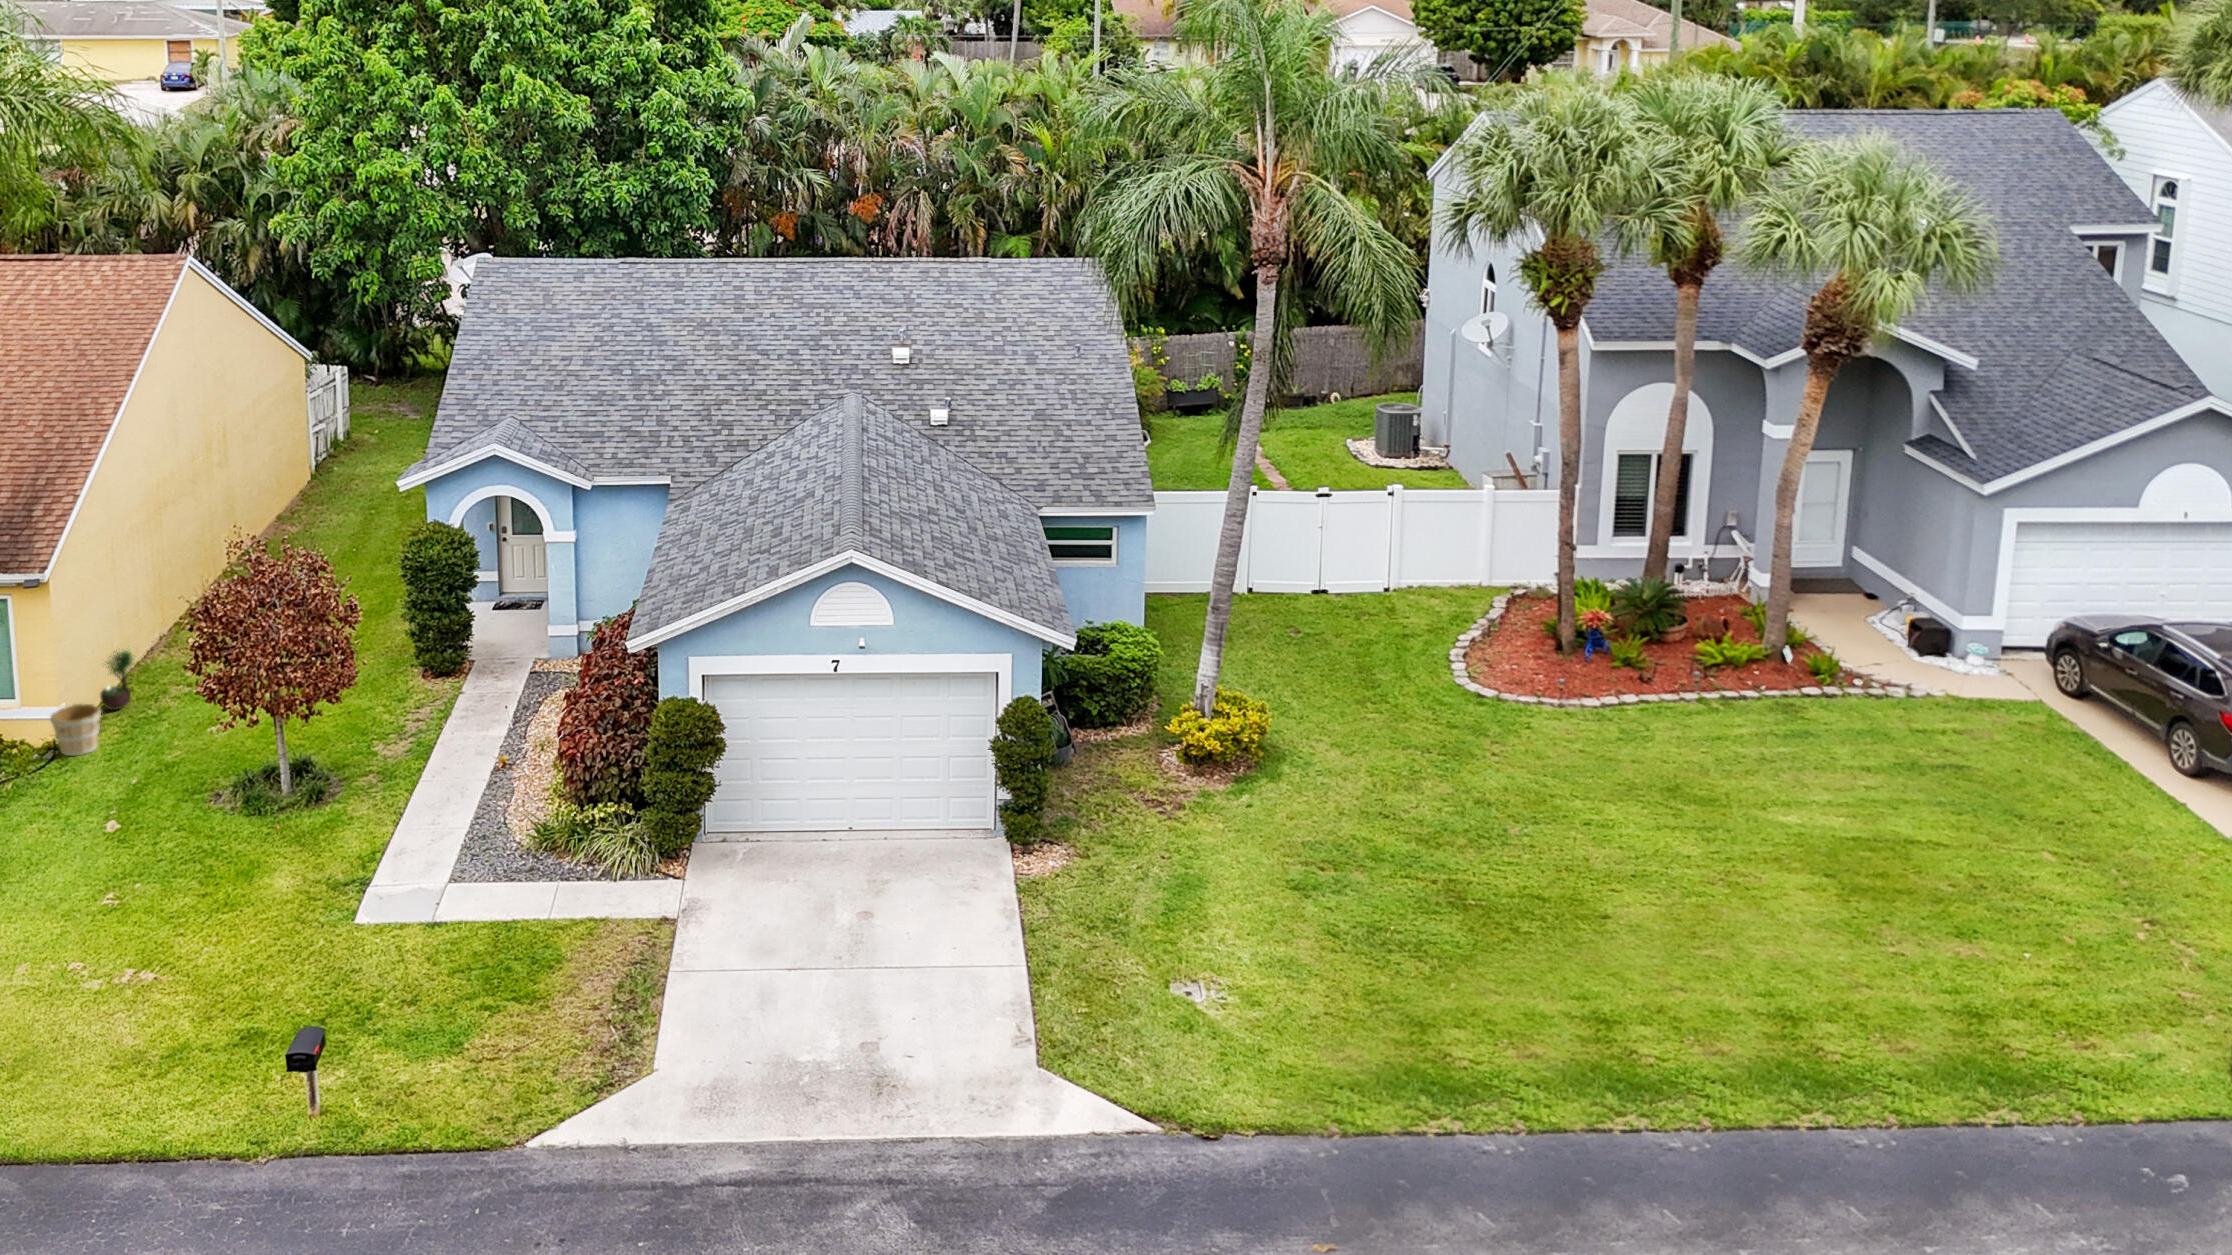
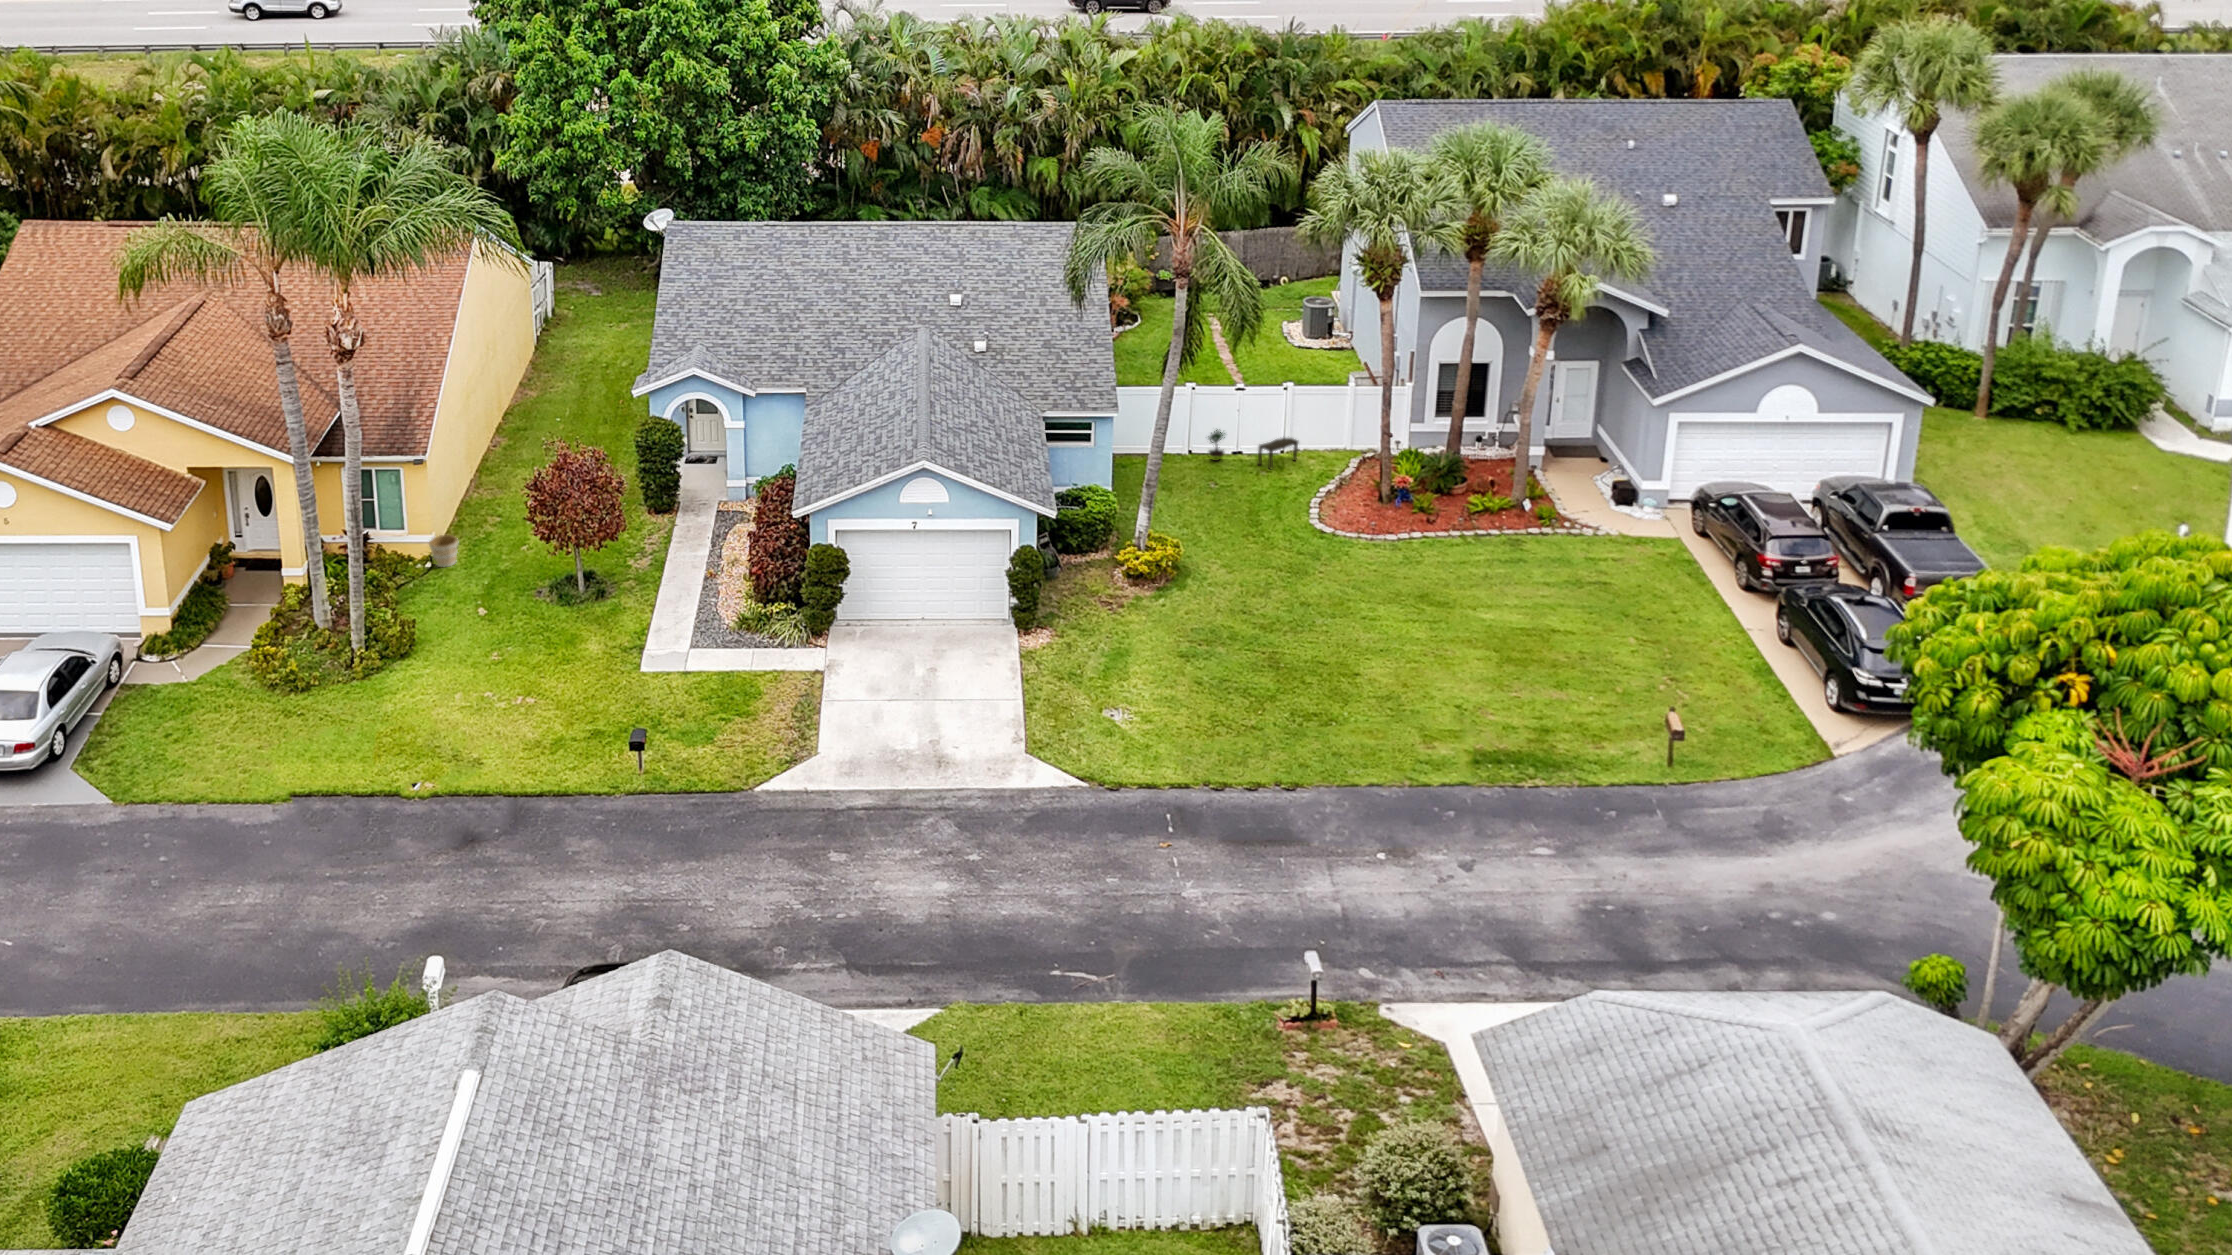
bench: none [1352,564,1413,612] -> present [1258,438,1298,469]
potted tree: present [100,650,134,710] -> present [1208,429,1225,460]

